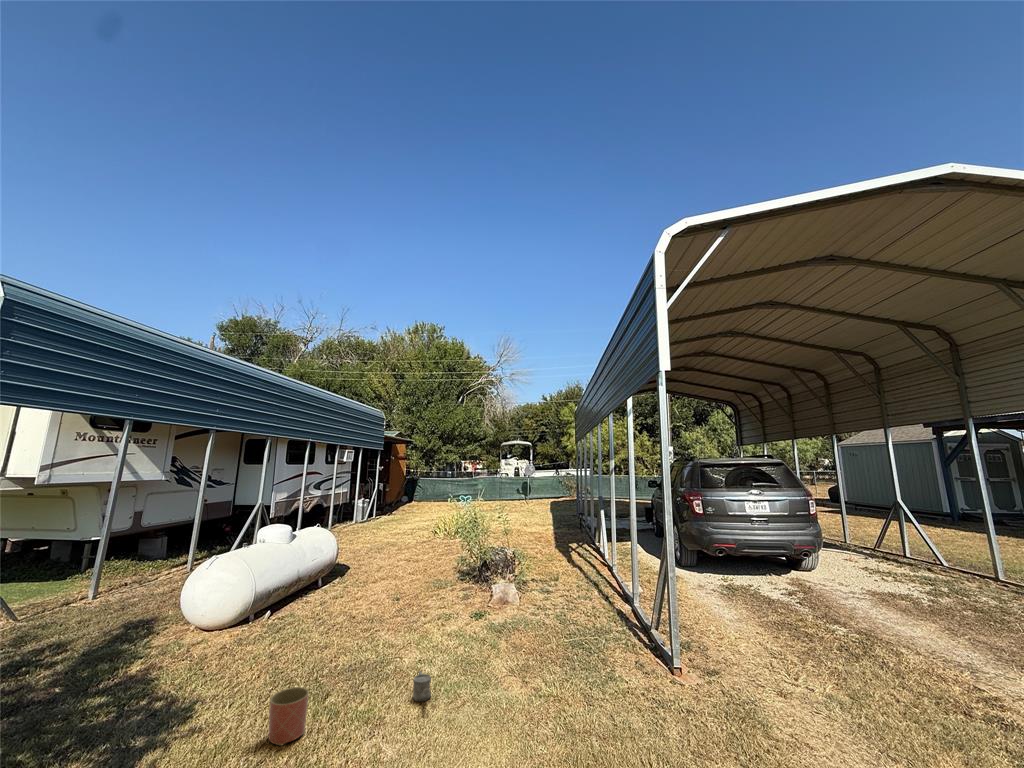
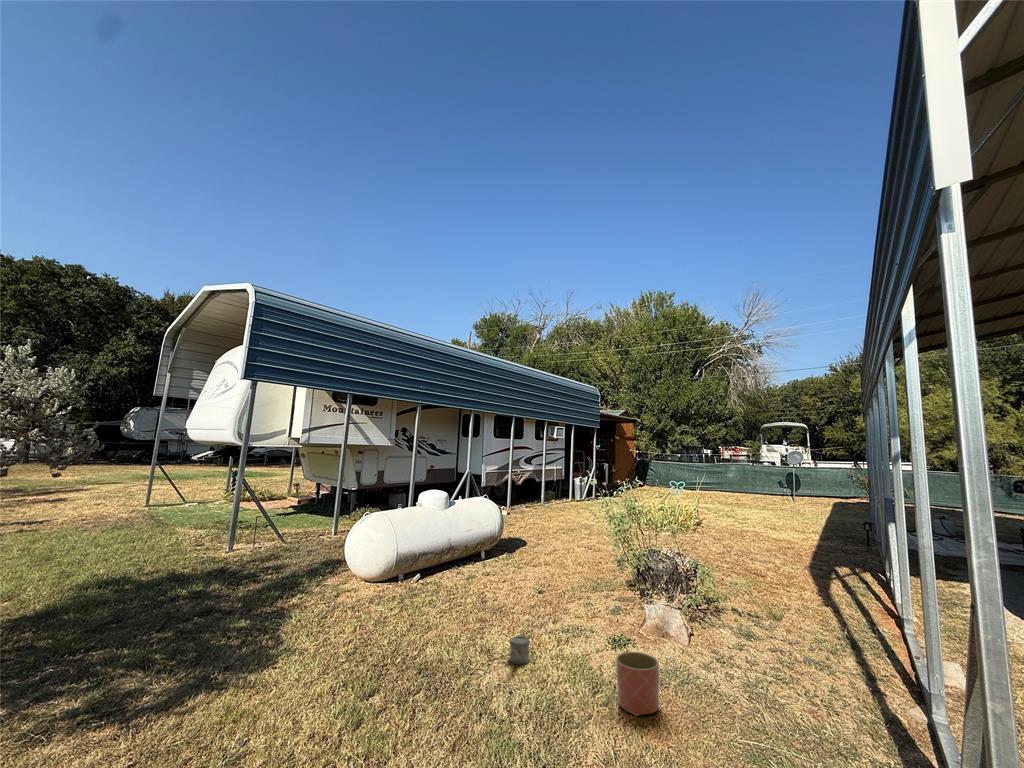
planter: present [269,687,309,745] -> present [616,652,659,716]

